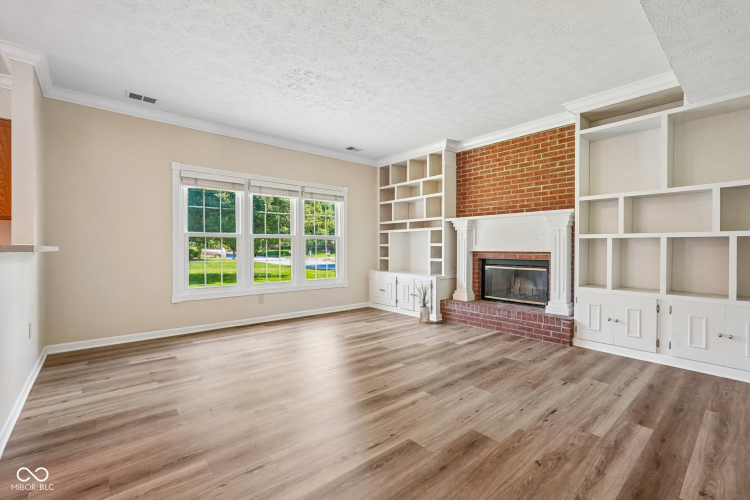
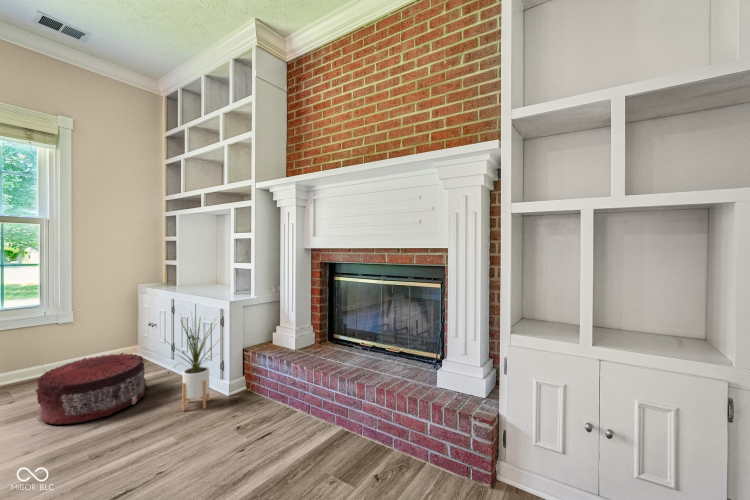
pouf: none [361,300,398,324] -> present [35,353,148,425]

